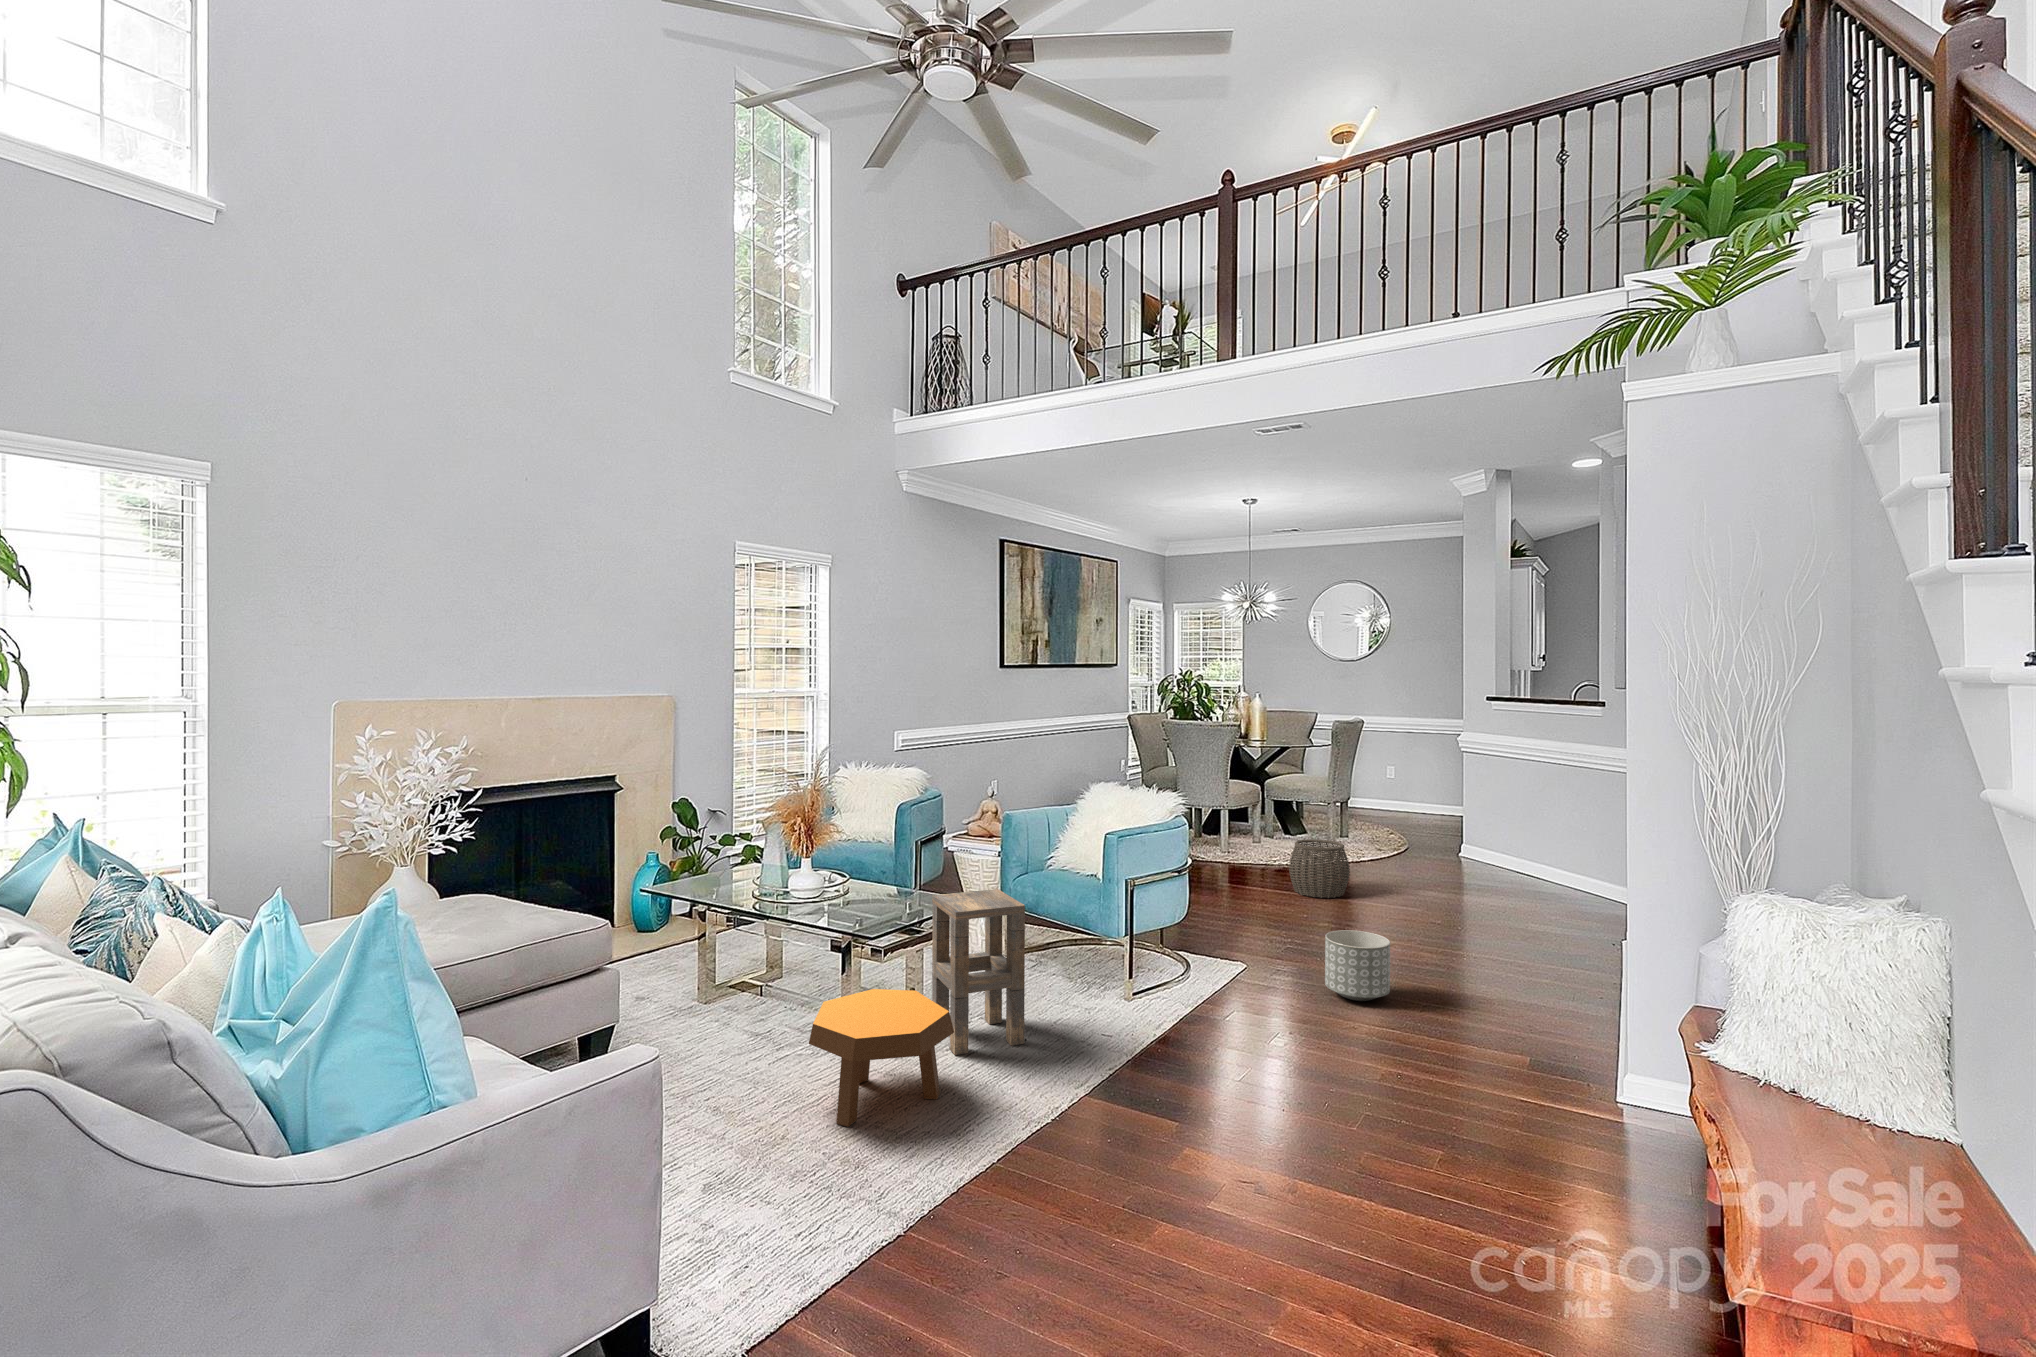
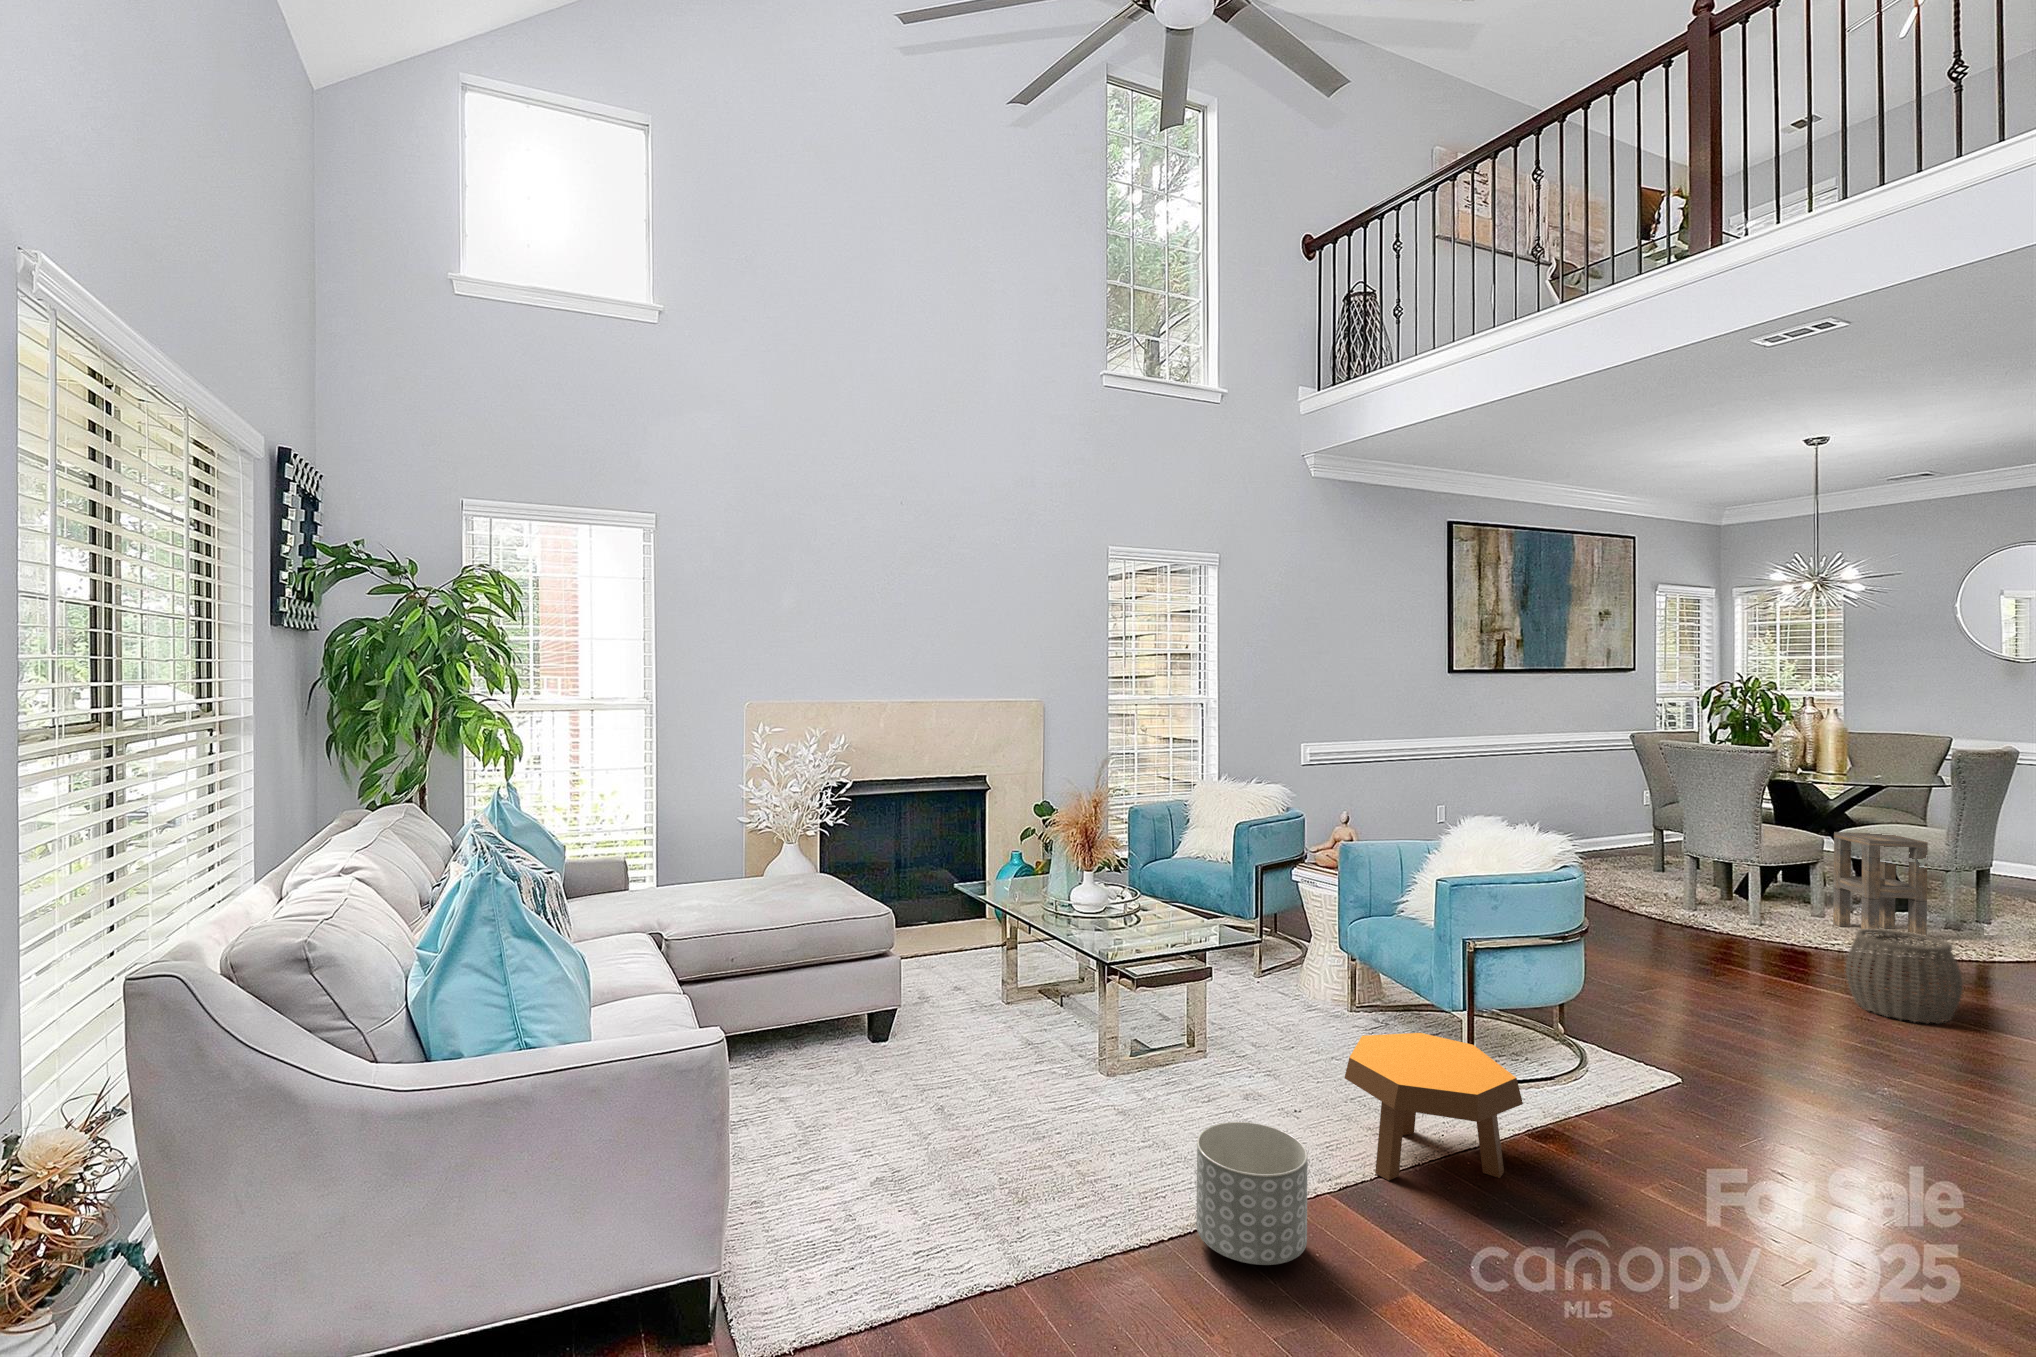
side table: present [932,889,1025,1055] -> present [1833,832,1928,940]
planter: present [1325,930,1390,1001] -> present [1196,1122,1308,1265]
footstool: present [809,989,954,1127] -> present [1345,1033,1523,1180]

